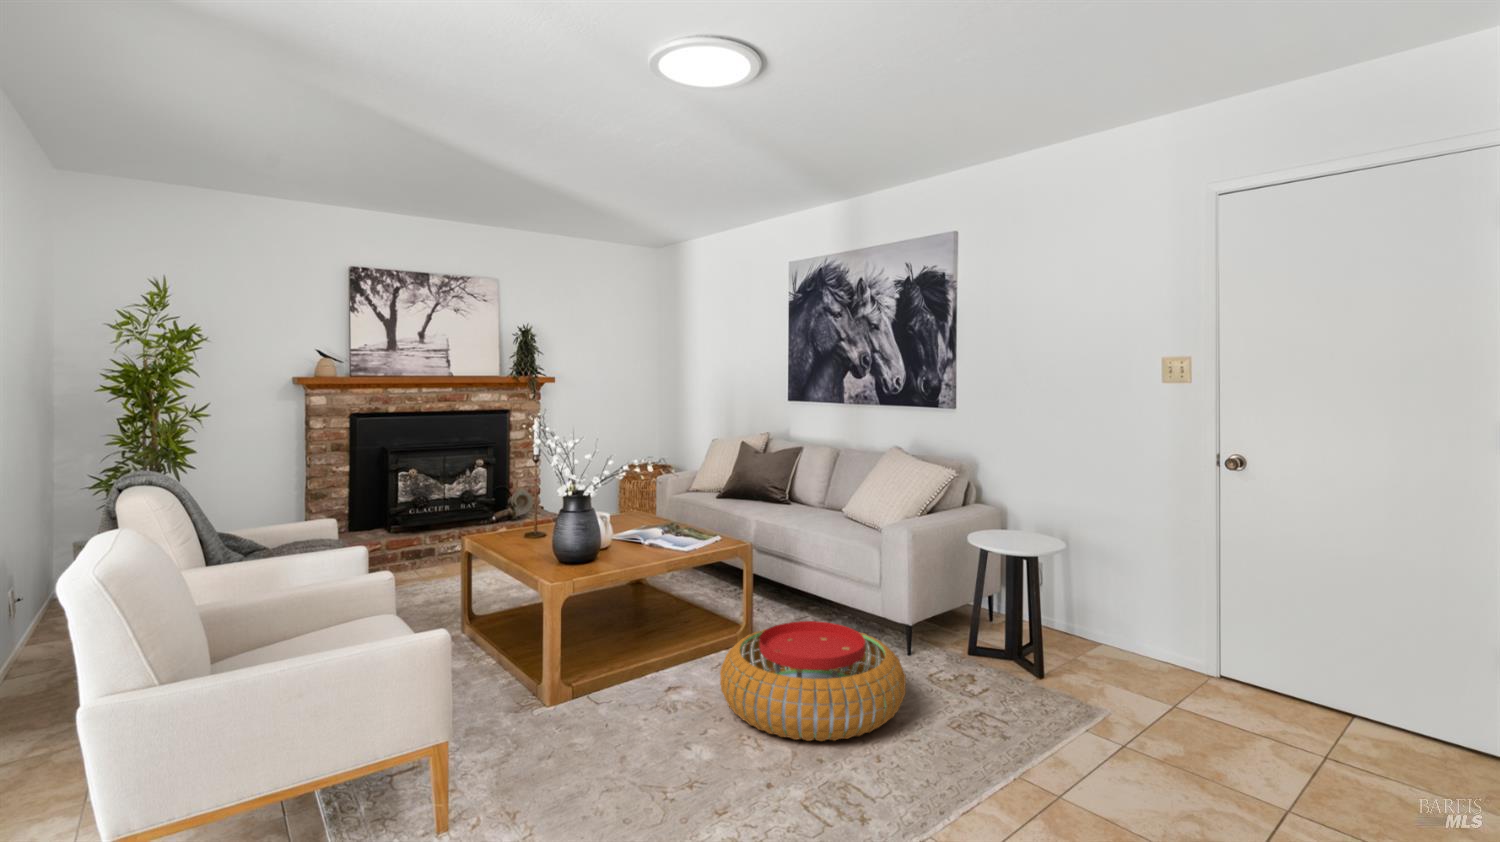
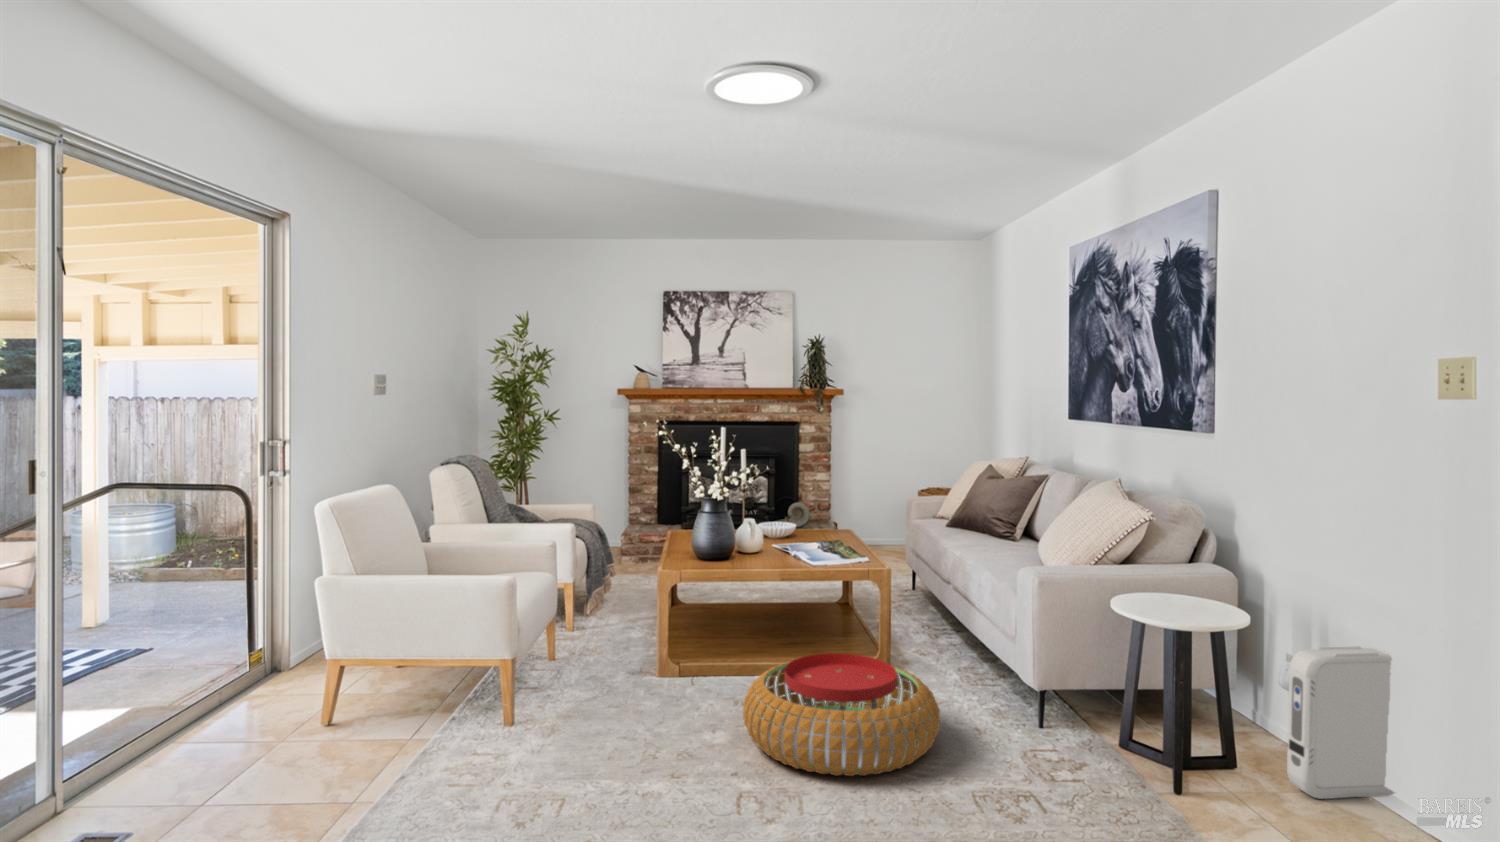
air purifier: none [1088,546,1137,652] -> present [1287,646,1395,799]

